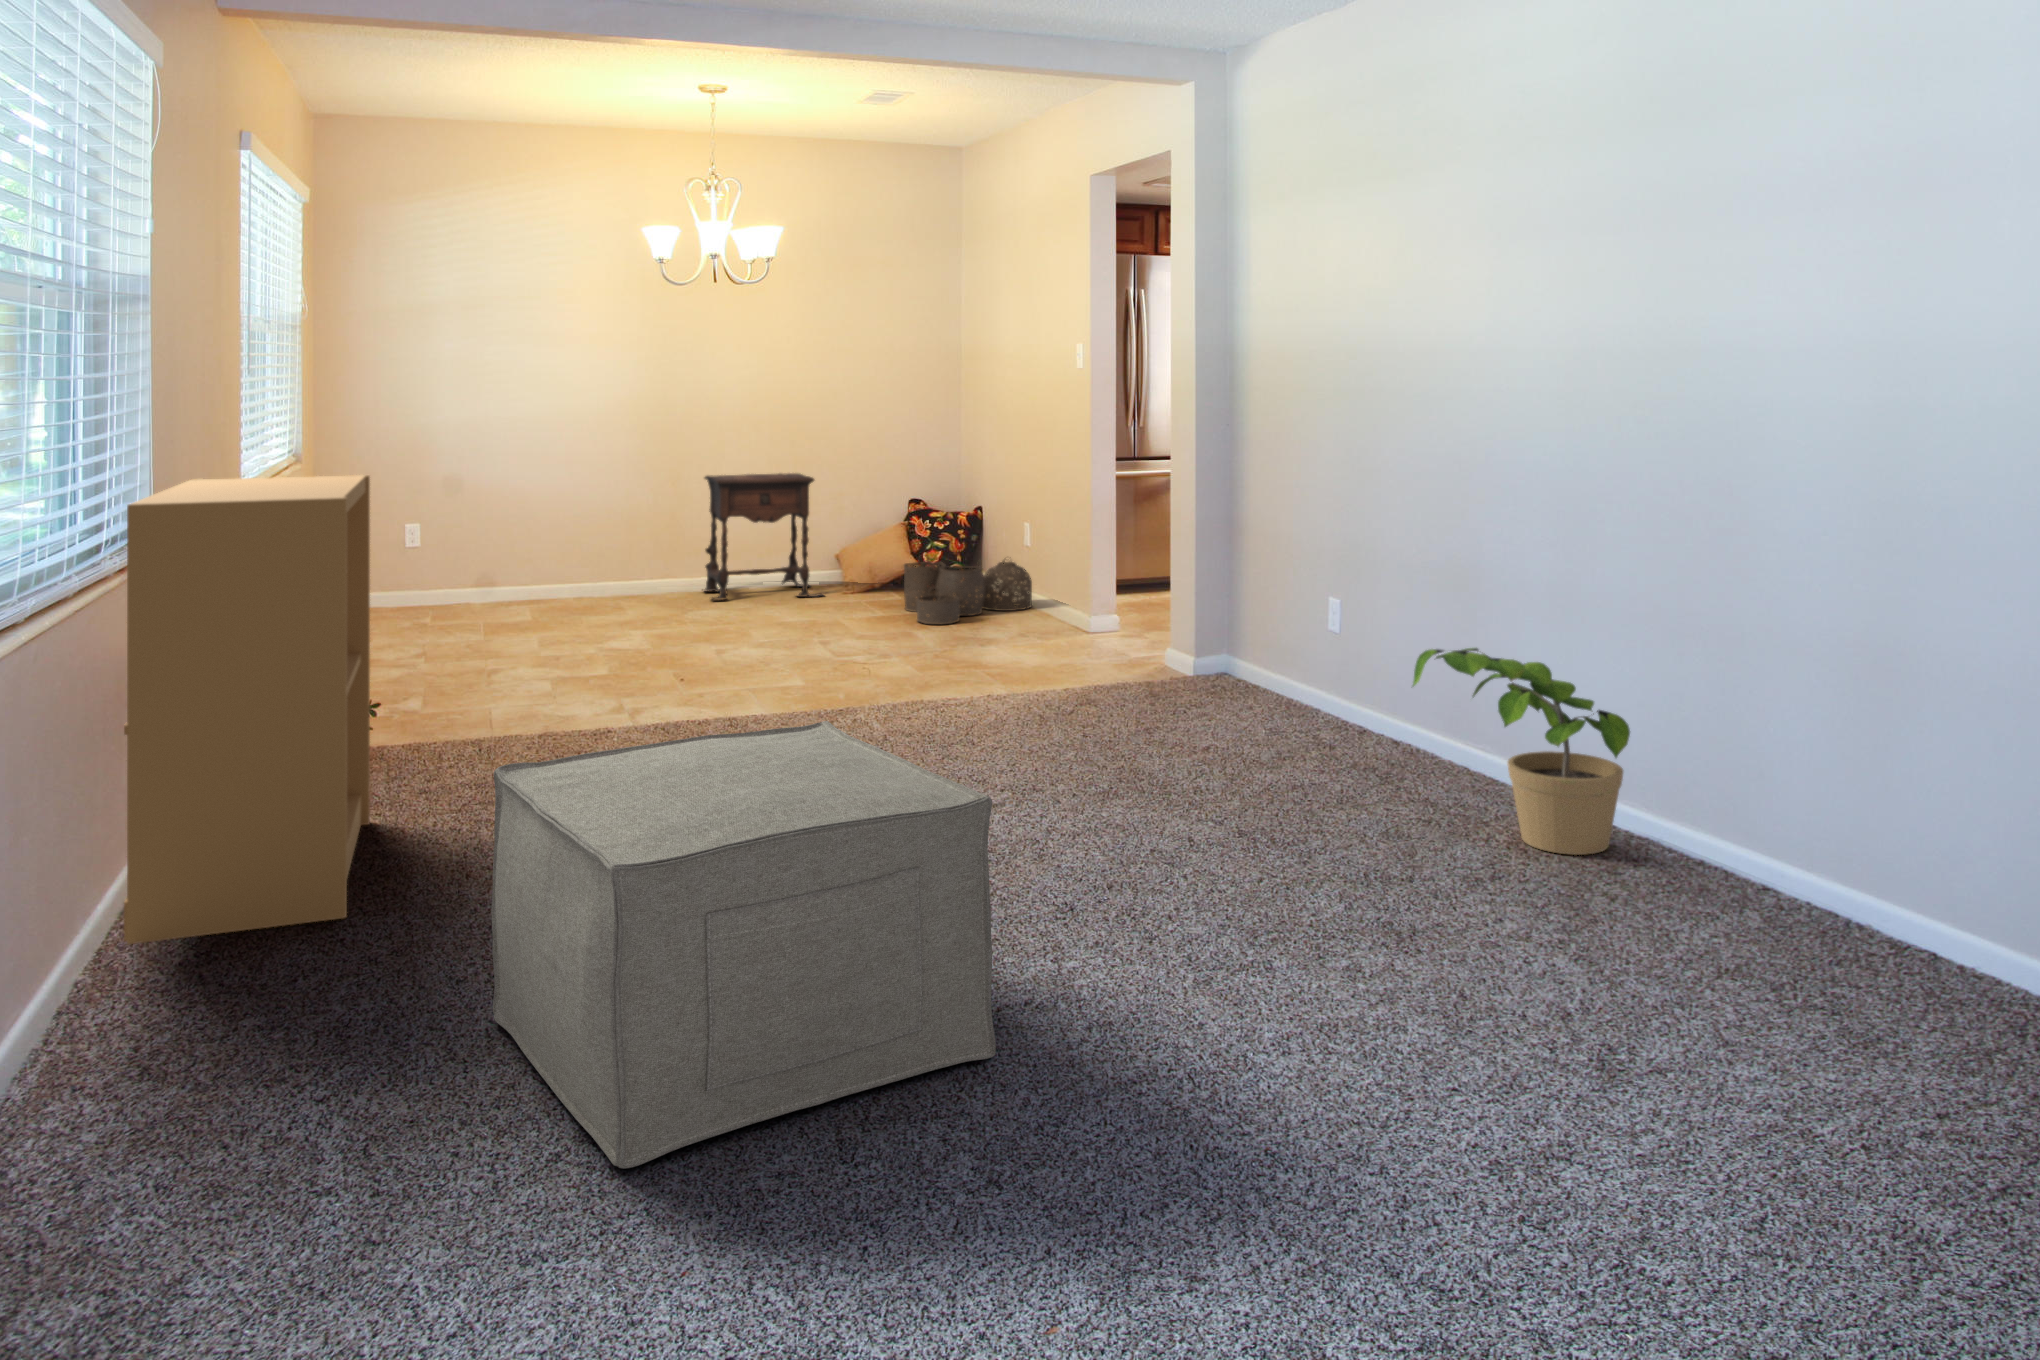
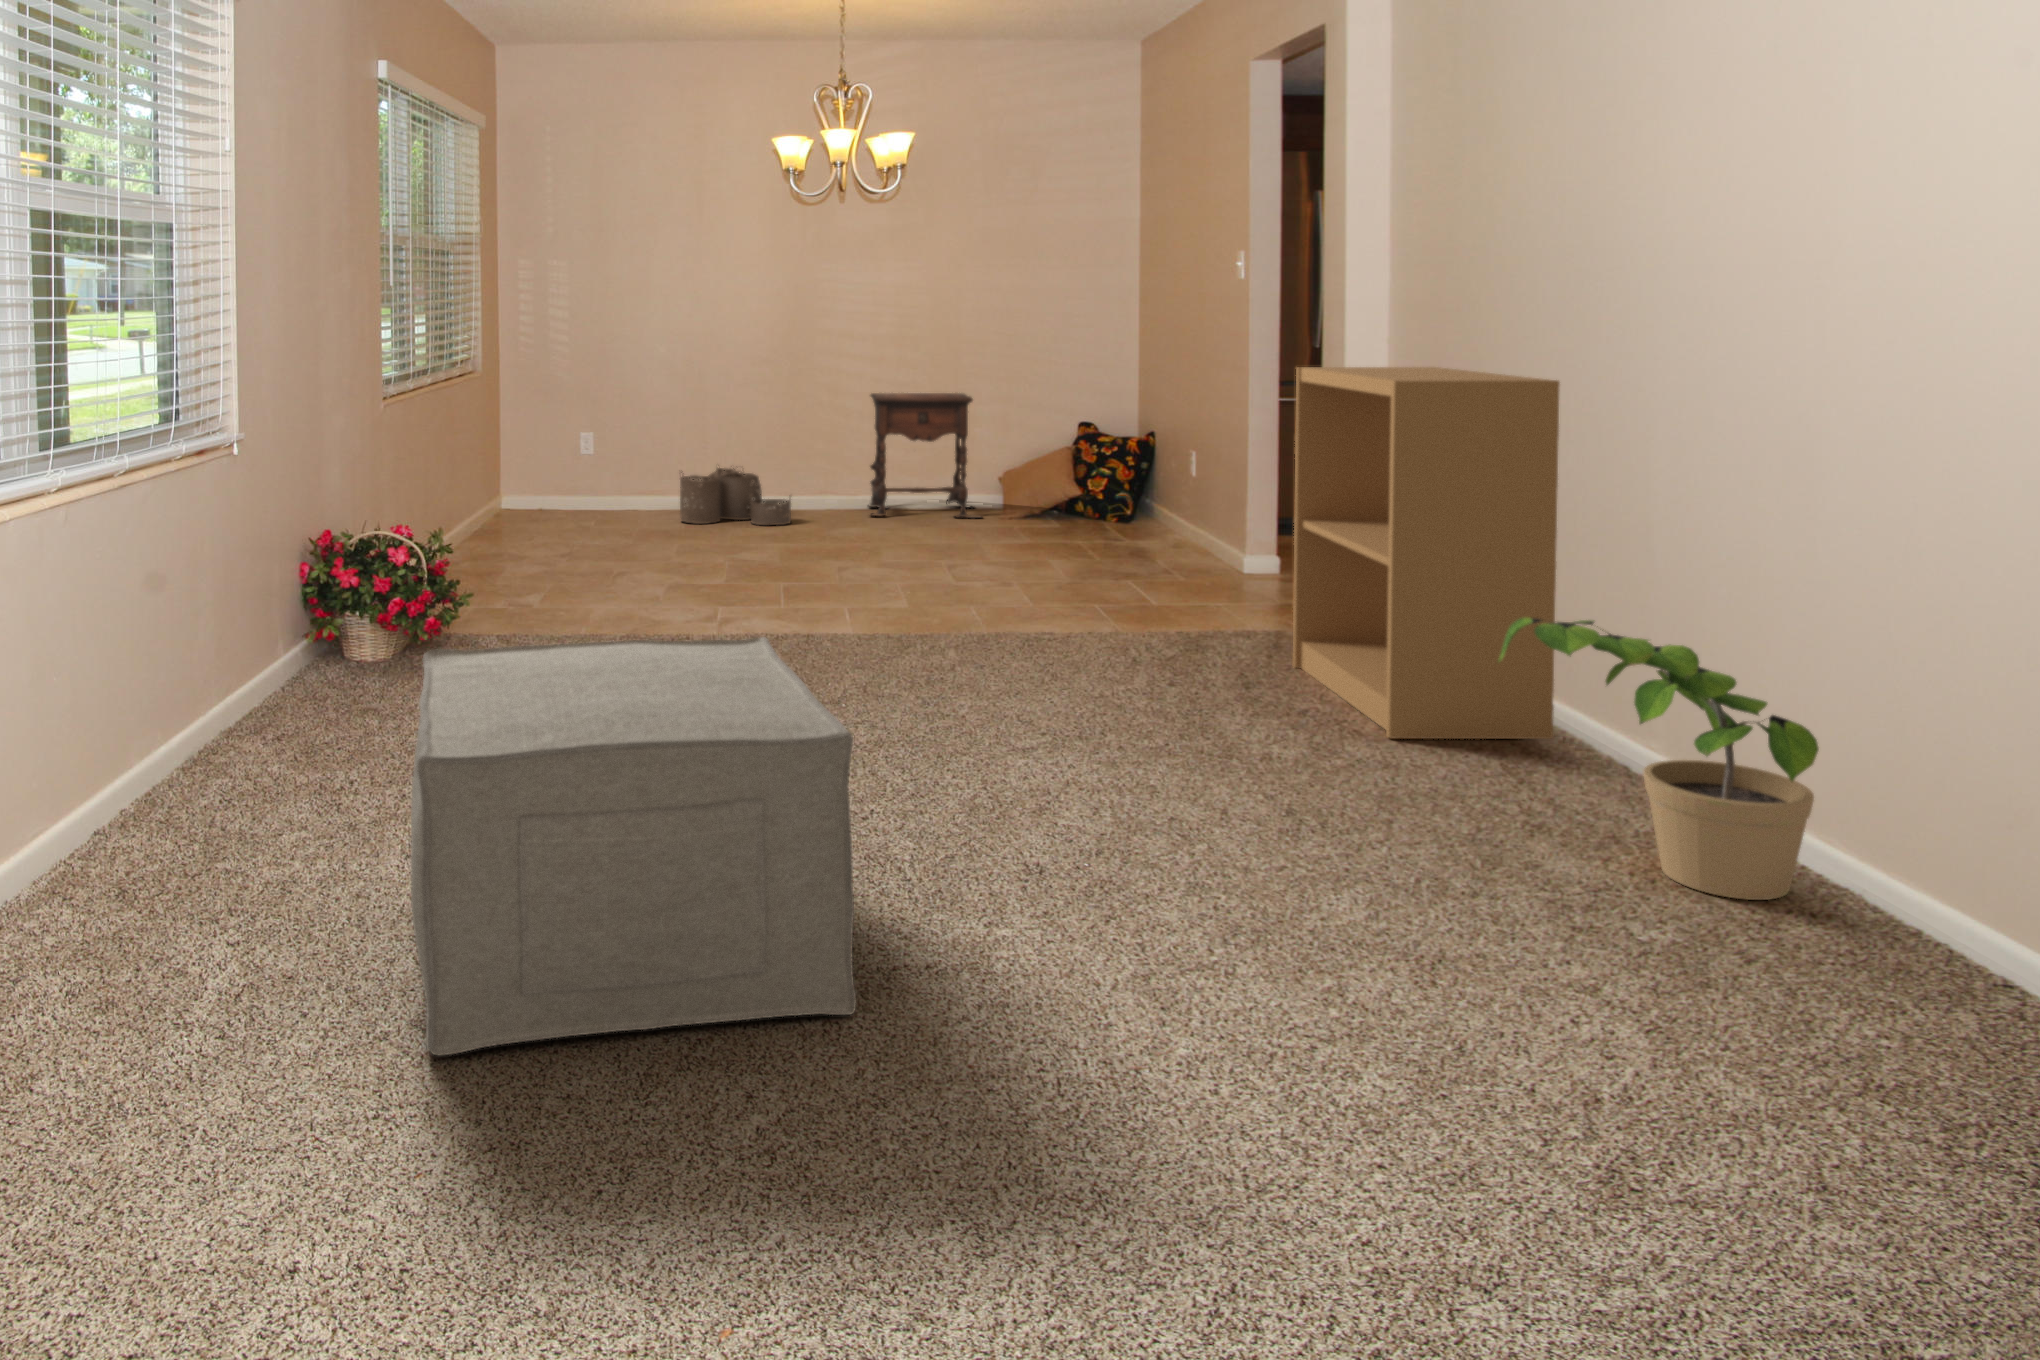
bookshelf: present [124,475,370,944] -> present [1293,367,1560,739]
woven basket: present [904,555,1032,624] -> present [680,468,791,525]

